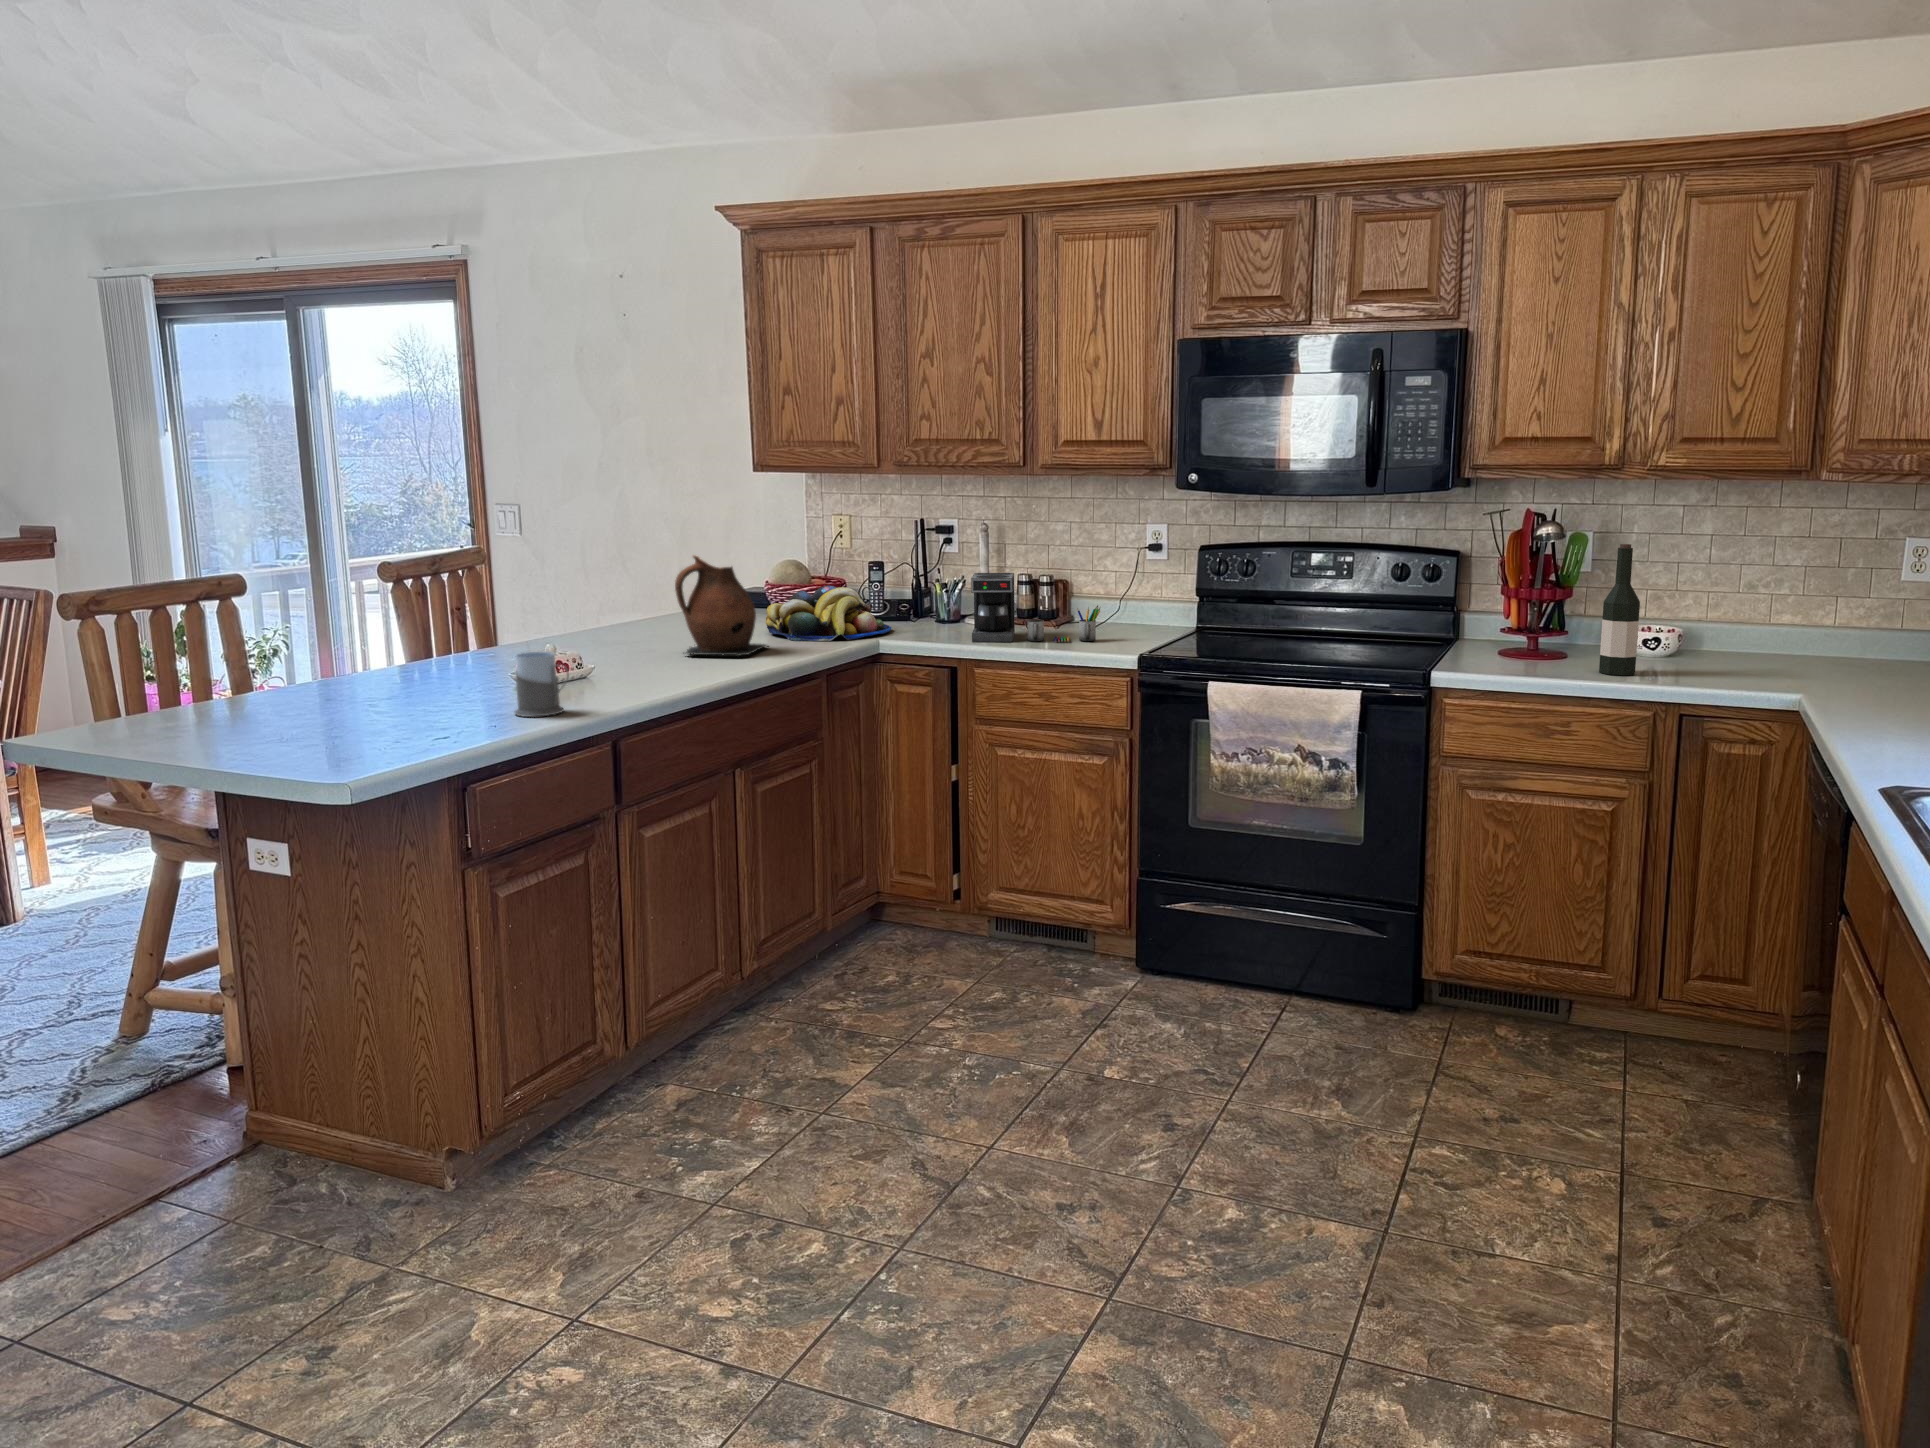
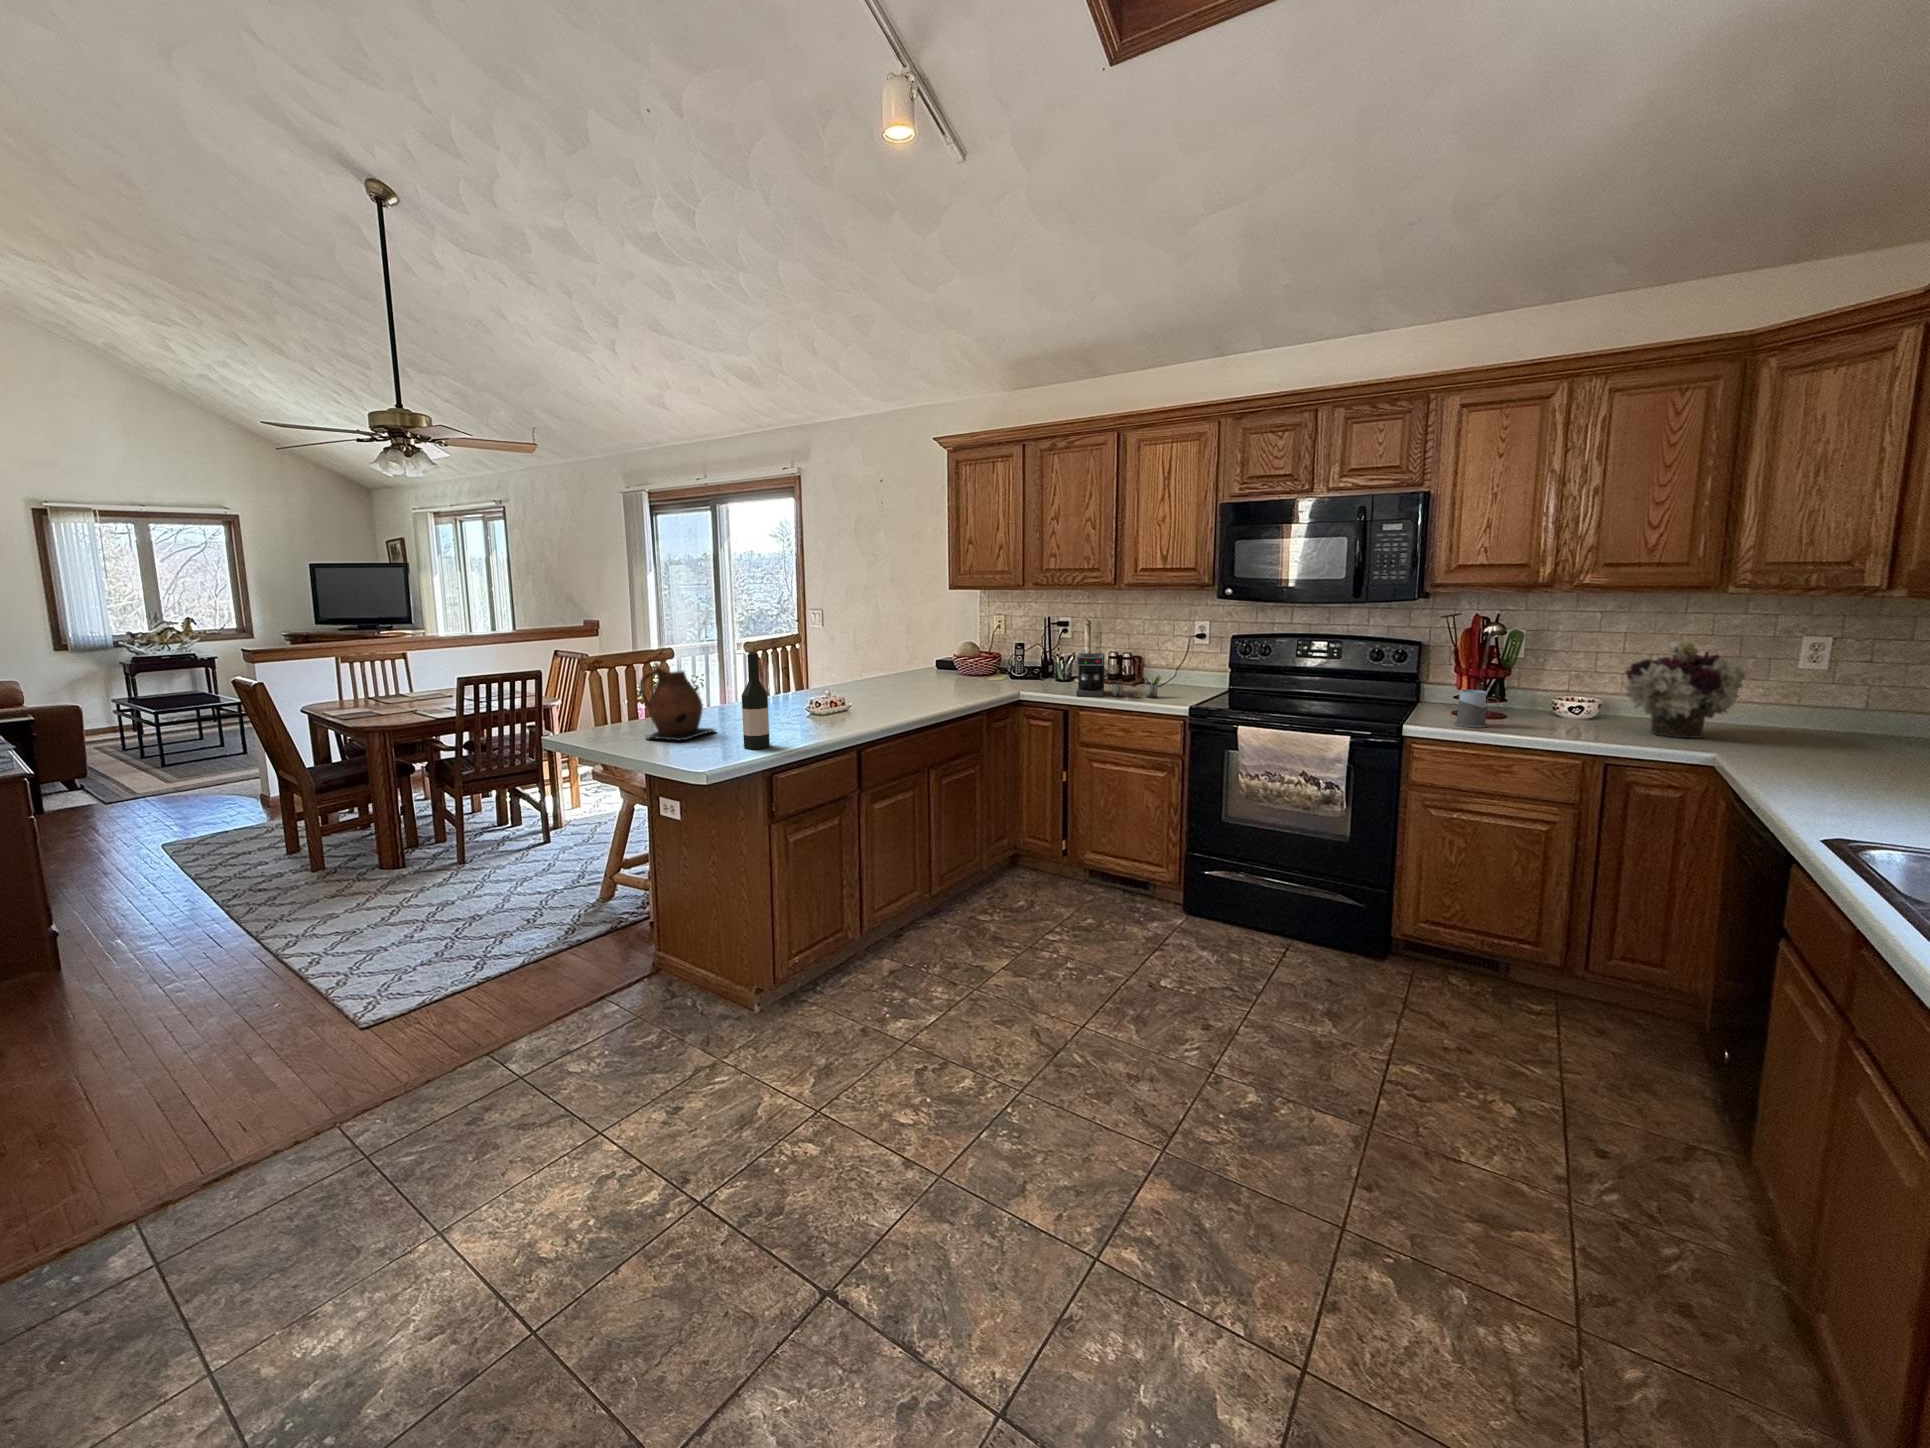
flower arrangement: none [1699,541,1835,675] -> present [1625,638,1746,738]
wine bottle: present [1599,544,1640,675] -> present [742,651,770,749]
ceramic pitcher: present [675,555,768,656] -> present [640,662,716,741]
fruit bowl: present [766,586,891,641] -> none [951,659,1026,693]
mug: present [515,652,569,717] -> present [1454,690,1499,727]

